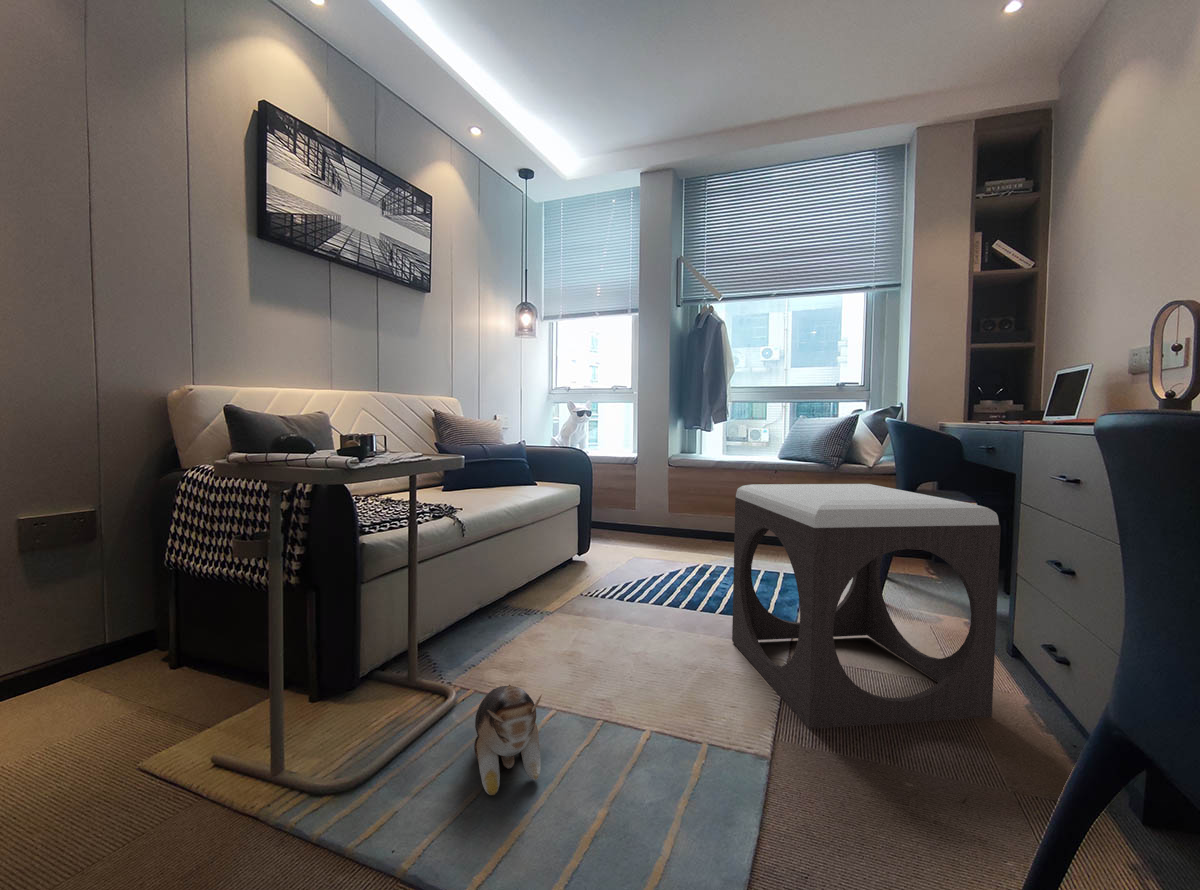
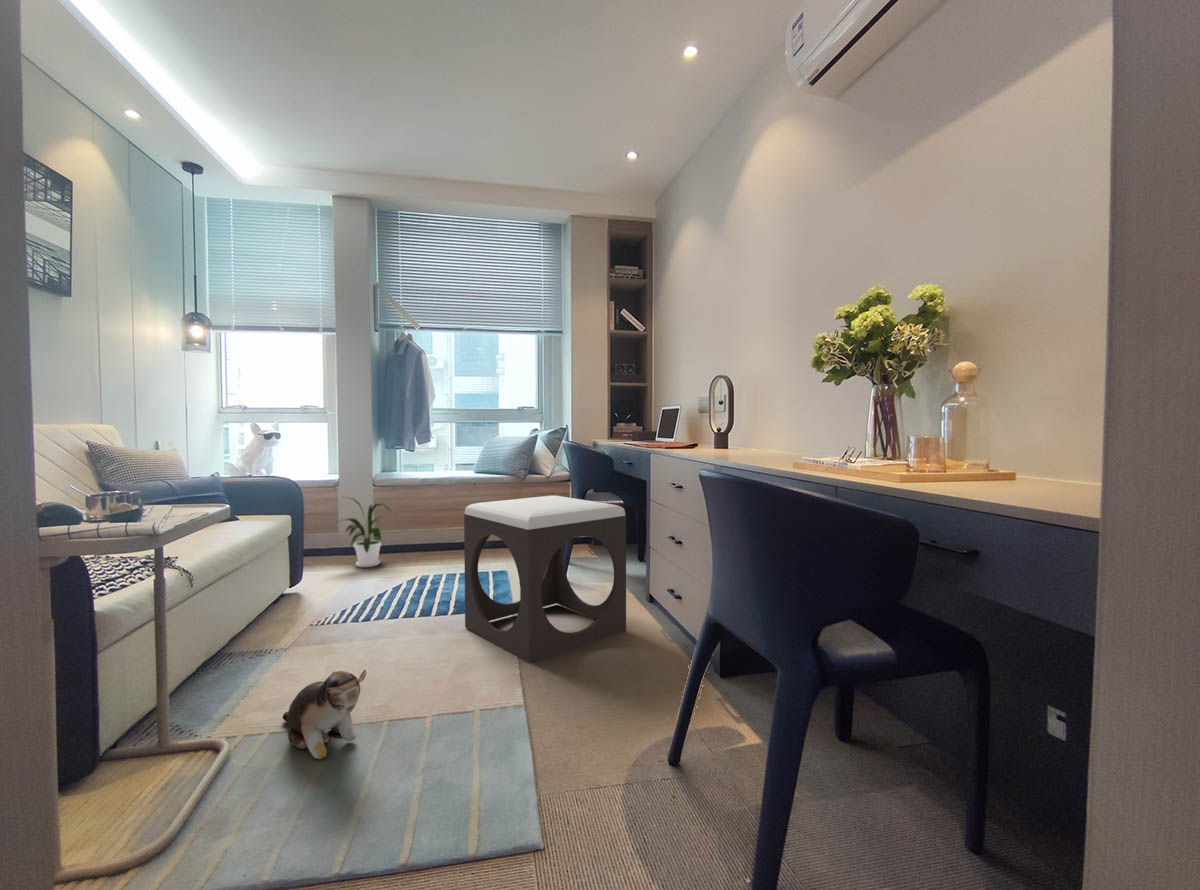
house plant: none [622,472,680,545] -> present [335,499,390,567]

